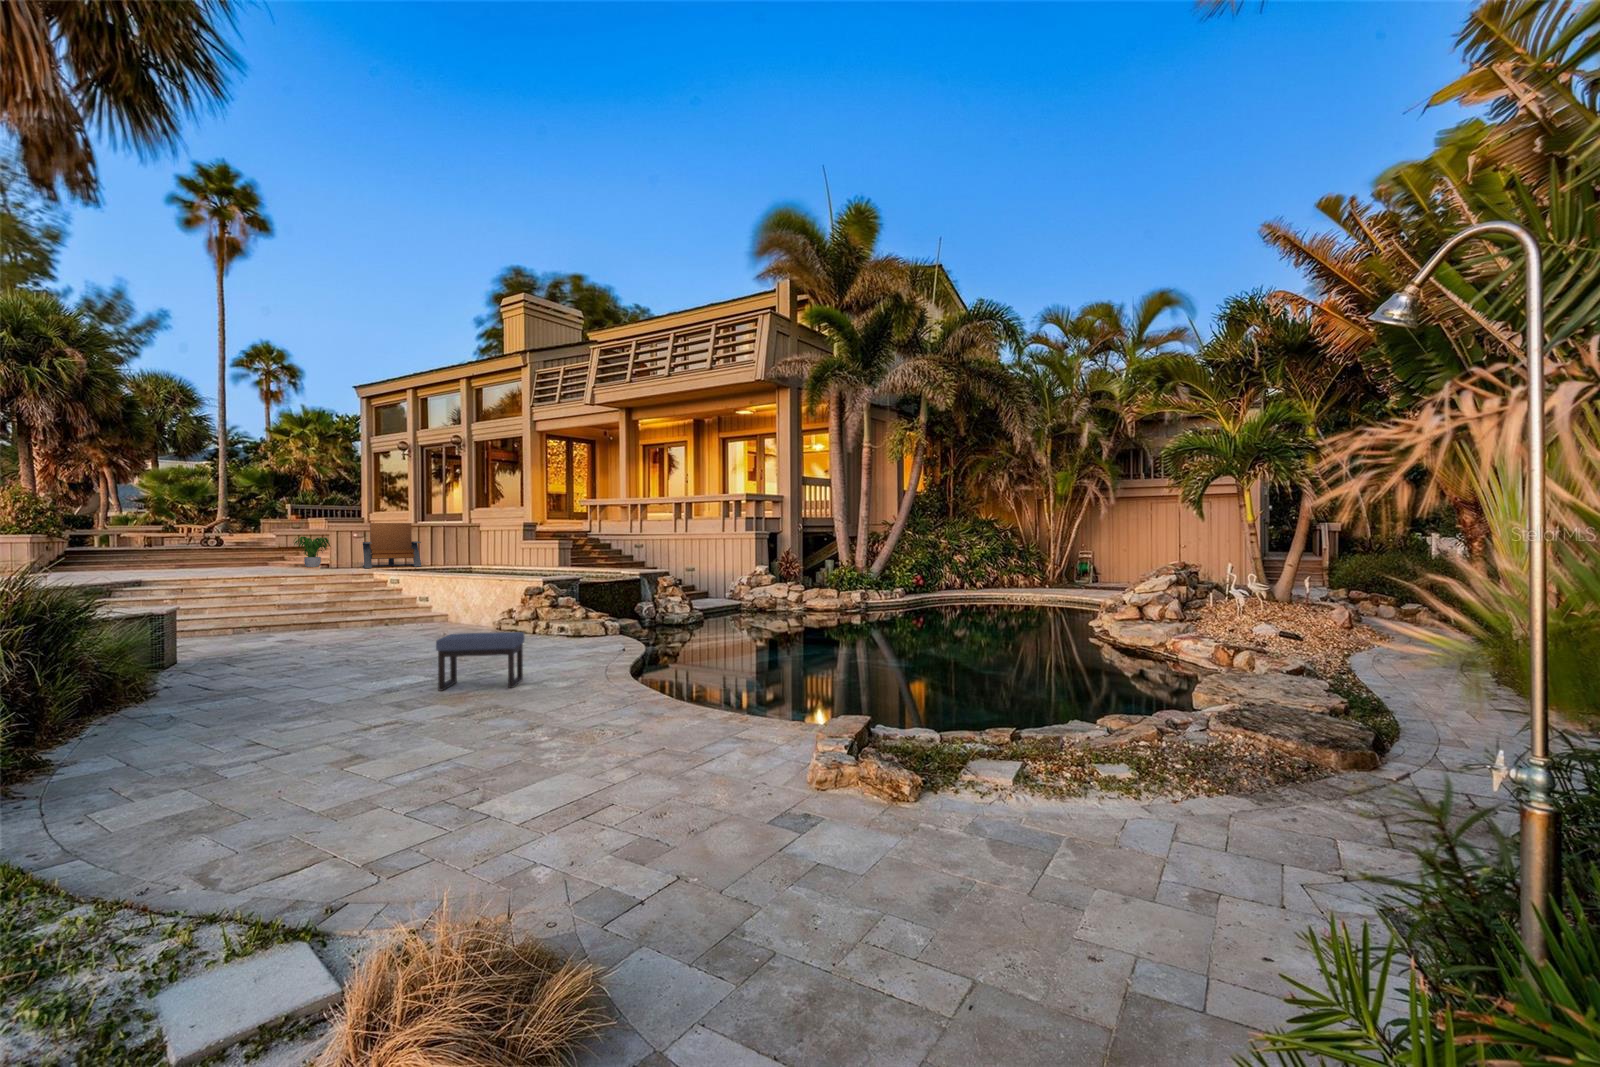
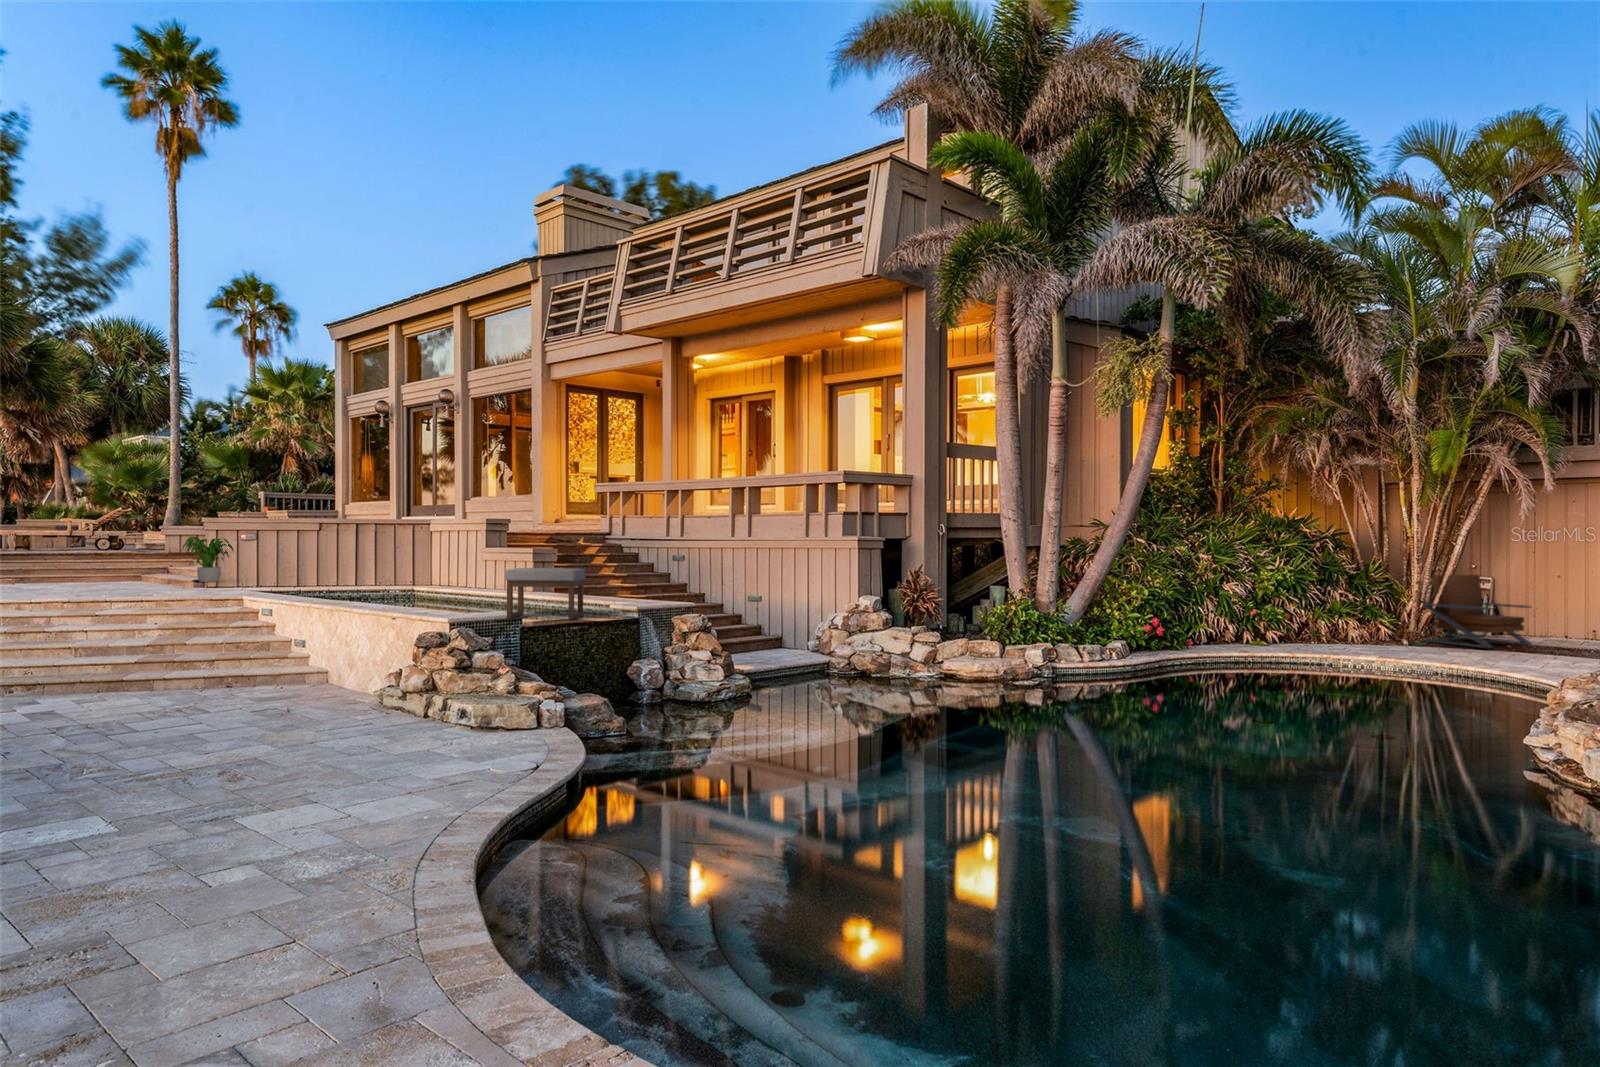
lounge chair: present [363,523,421,568] -> present [1424,575,1531,648]
ottoman: present [436,632,525,691] -> present [505,568,585,619]

